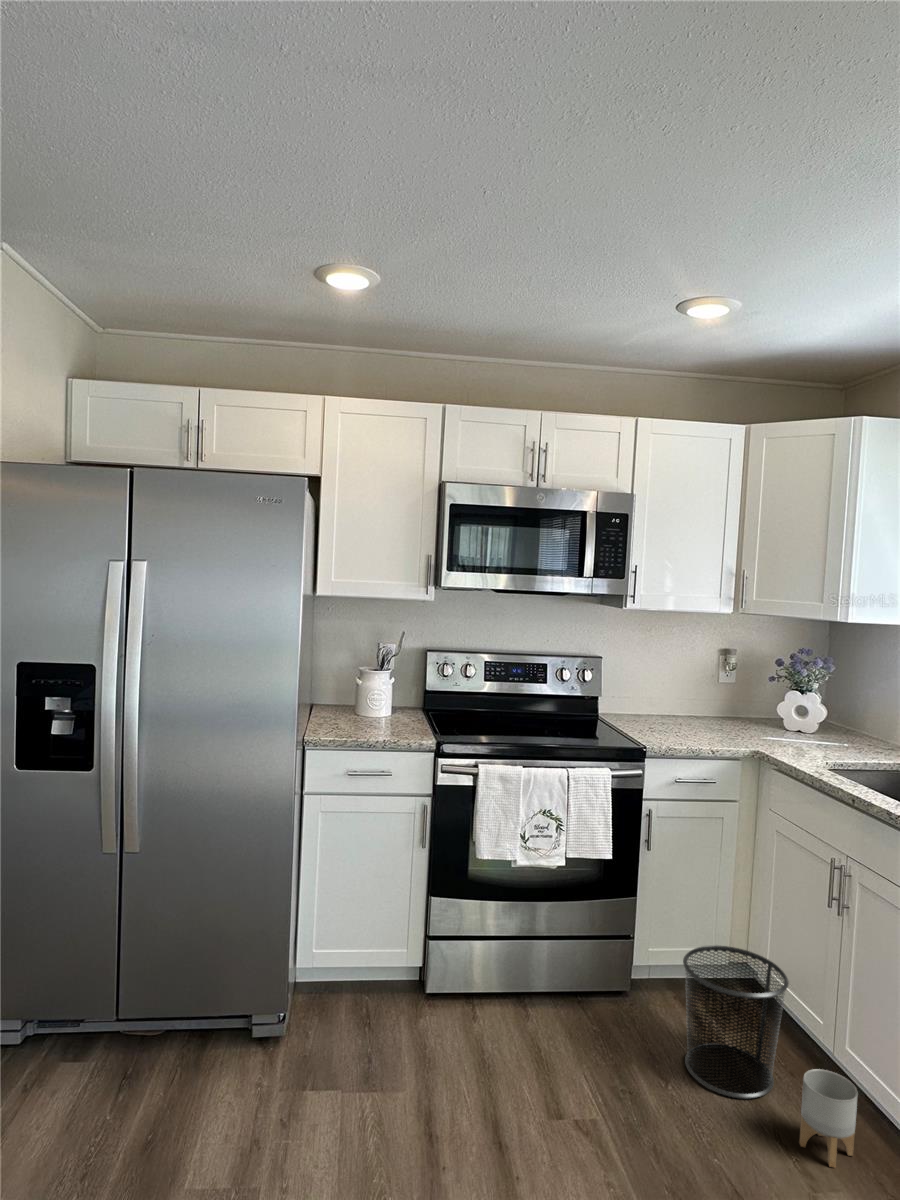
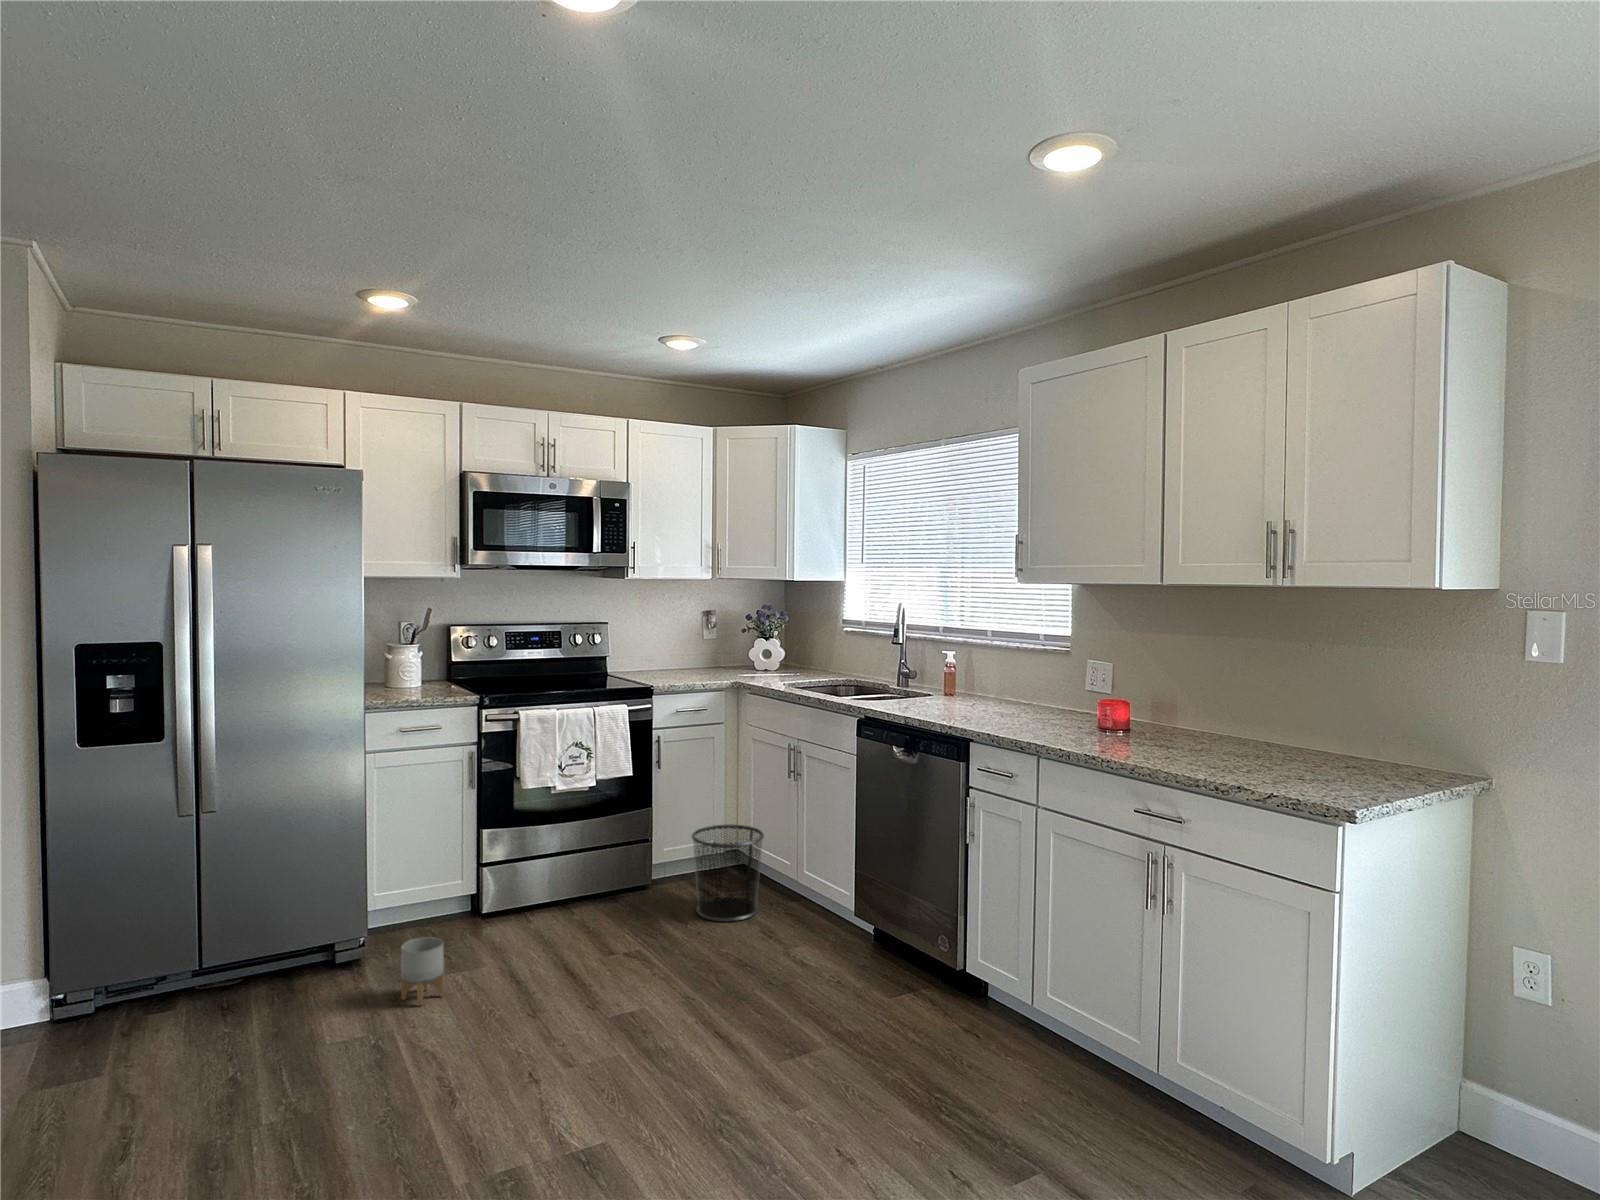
planter: present [800,1069,857,1167] -> present [401,937,444,1006]

